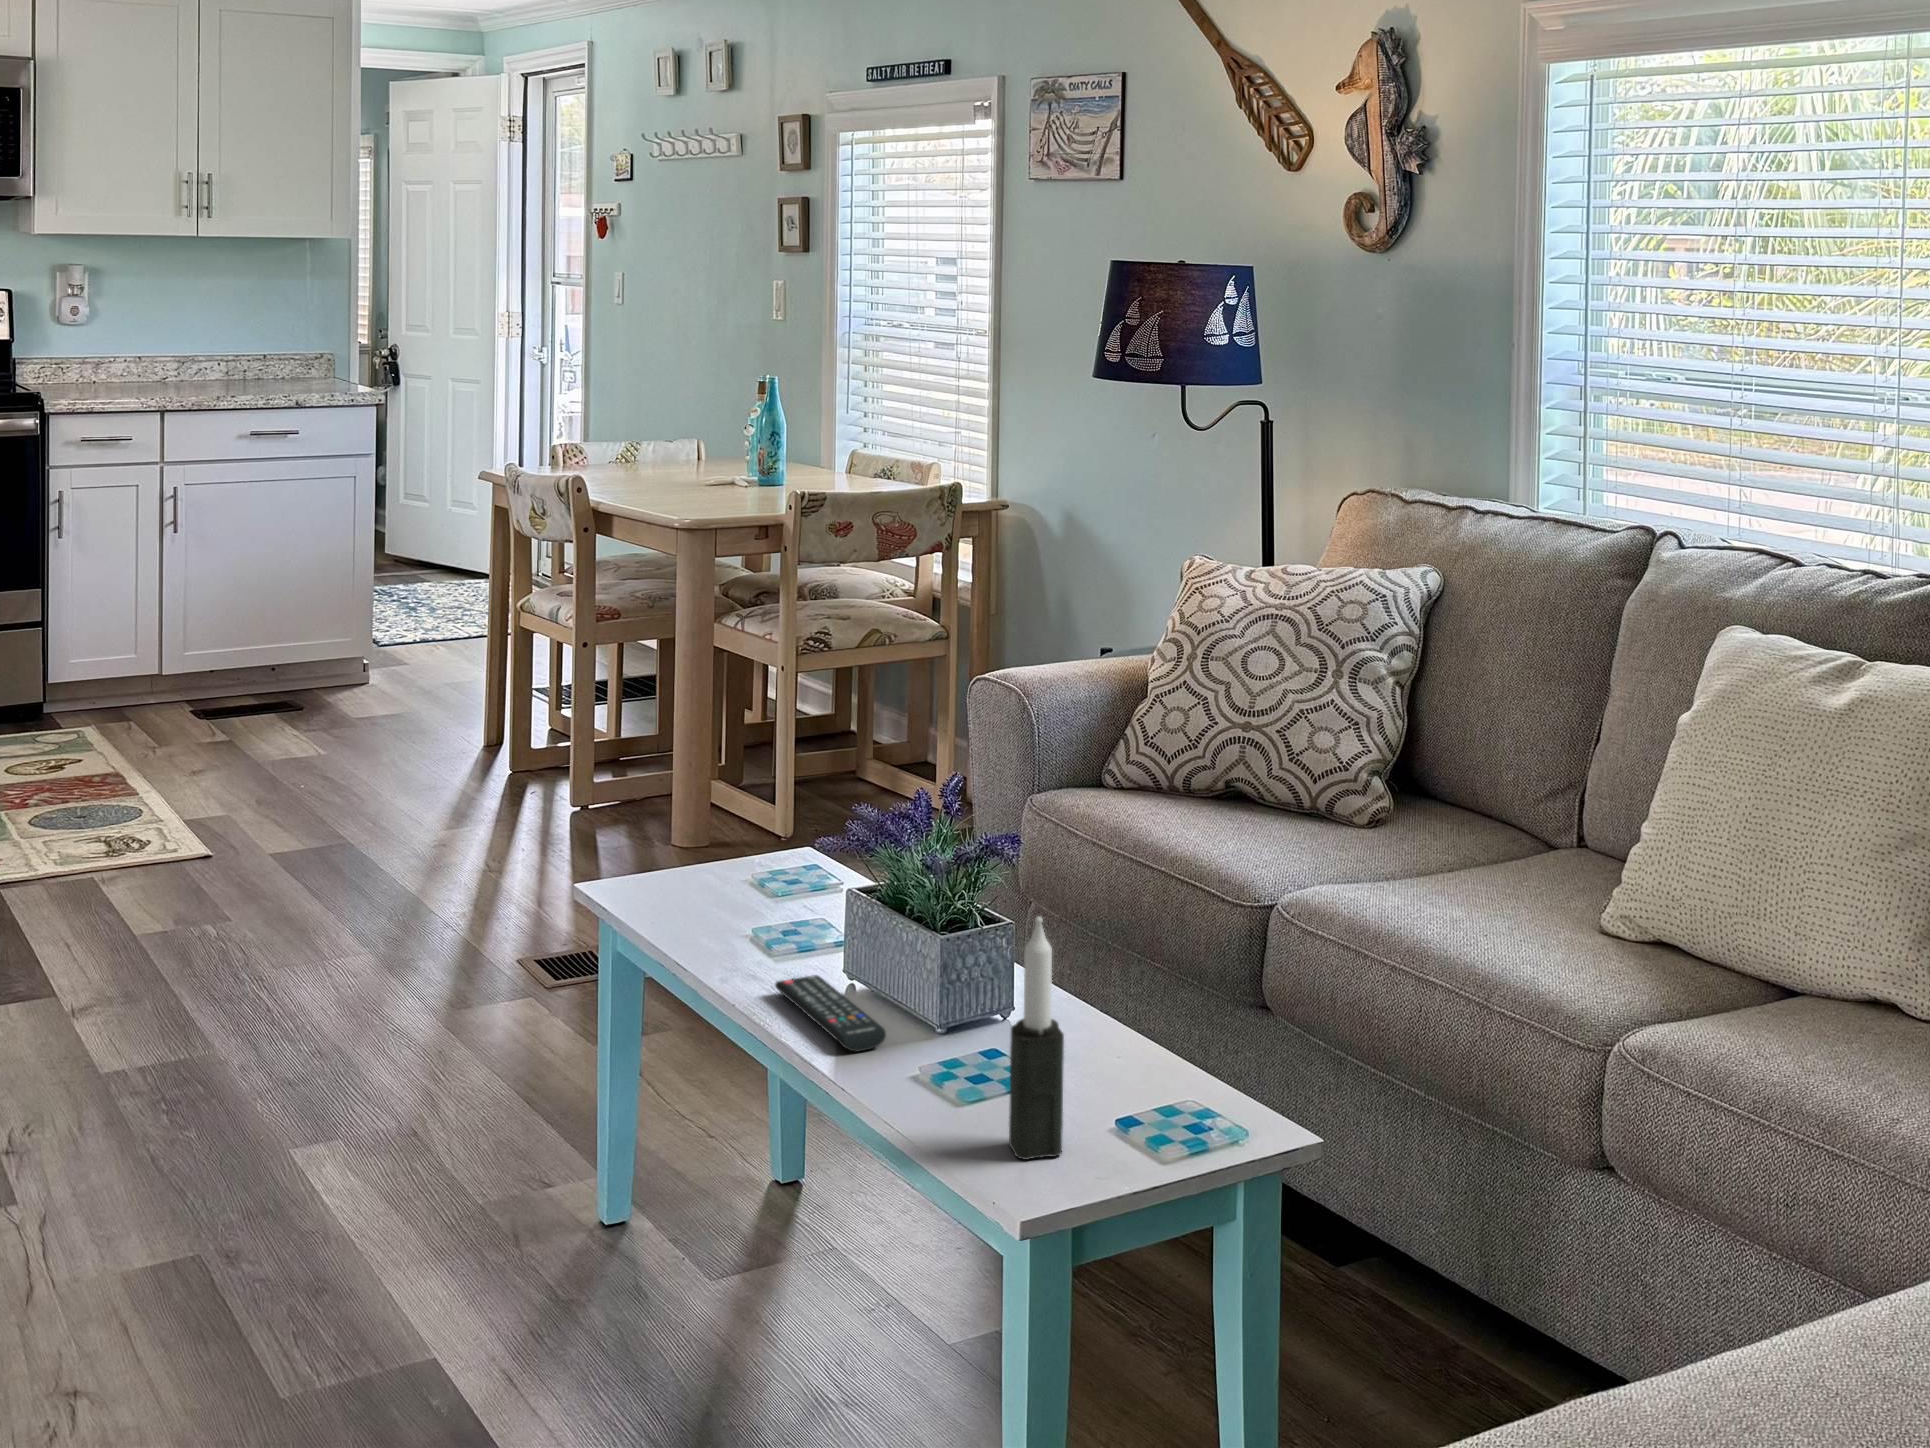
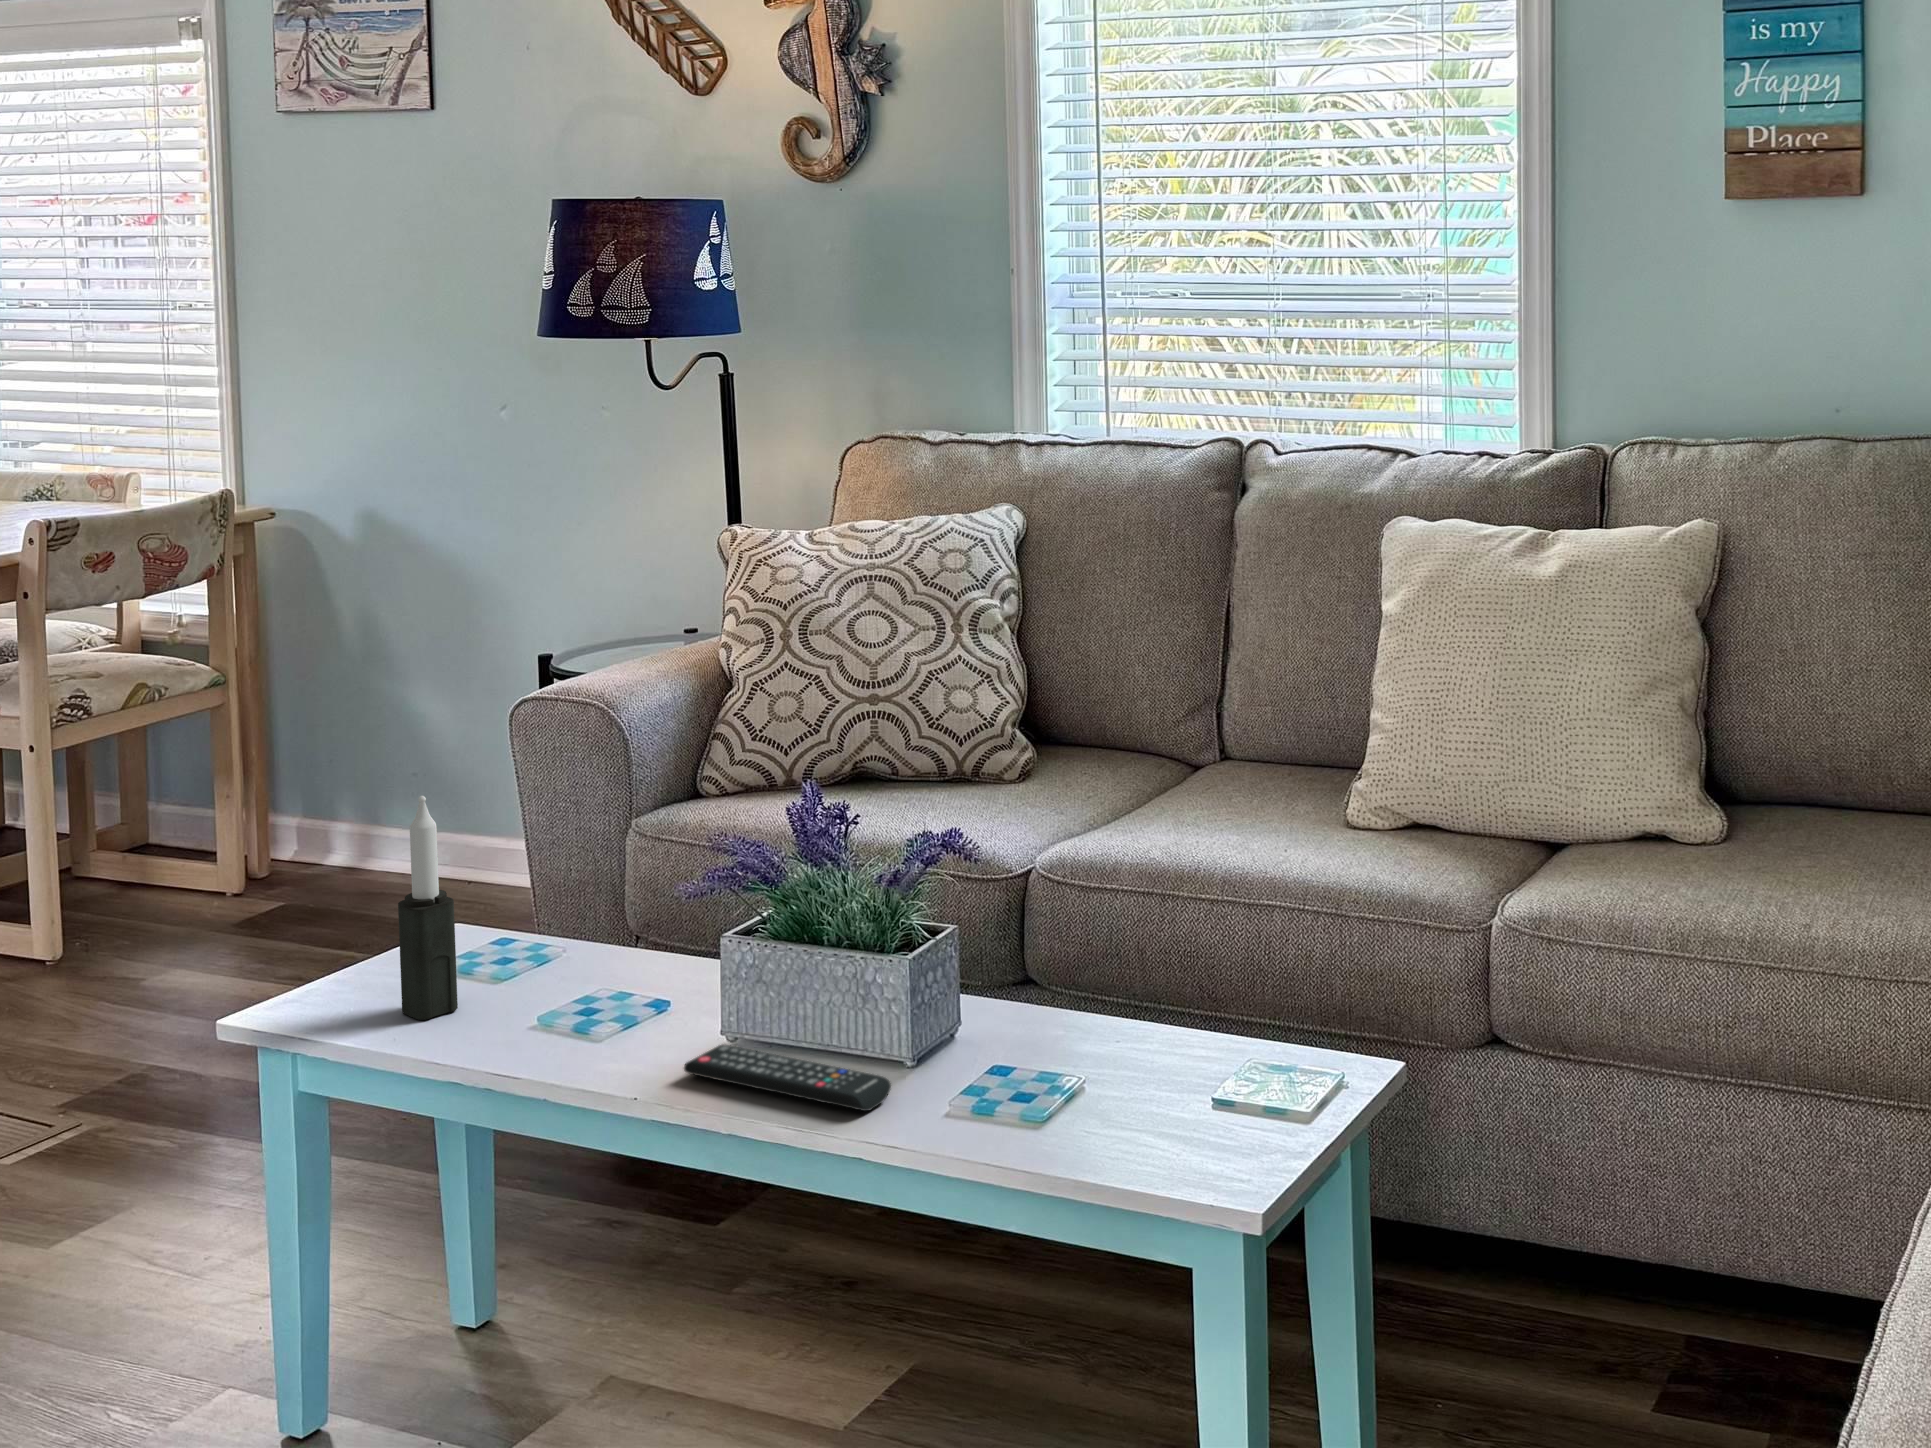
candle: present [1009,917,1064,1160] -> present [398,796,458,1020]

